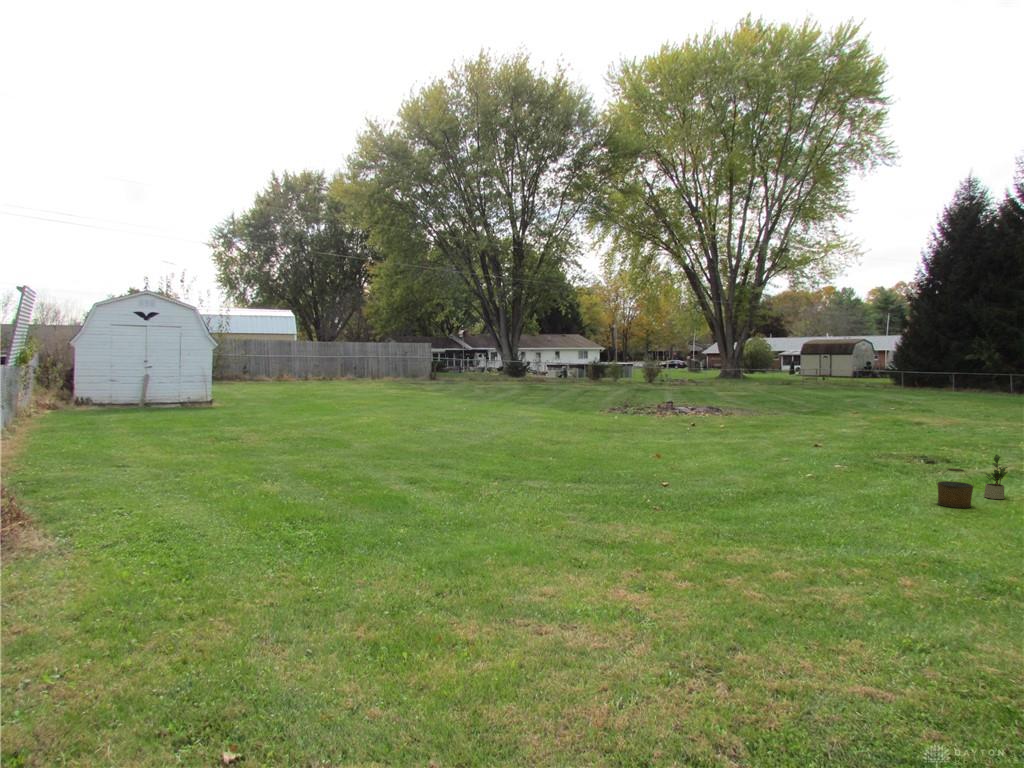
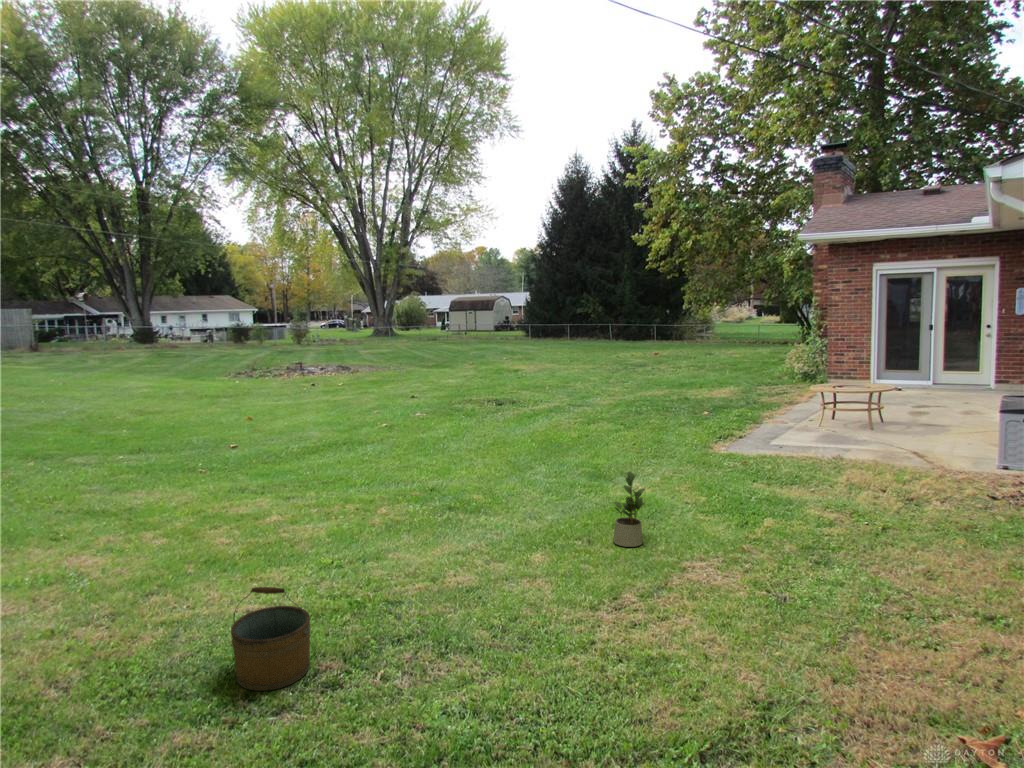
bucket: present [937,469,974,508] -> present [231,587,310,691]

